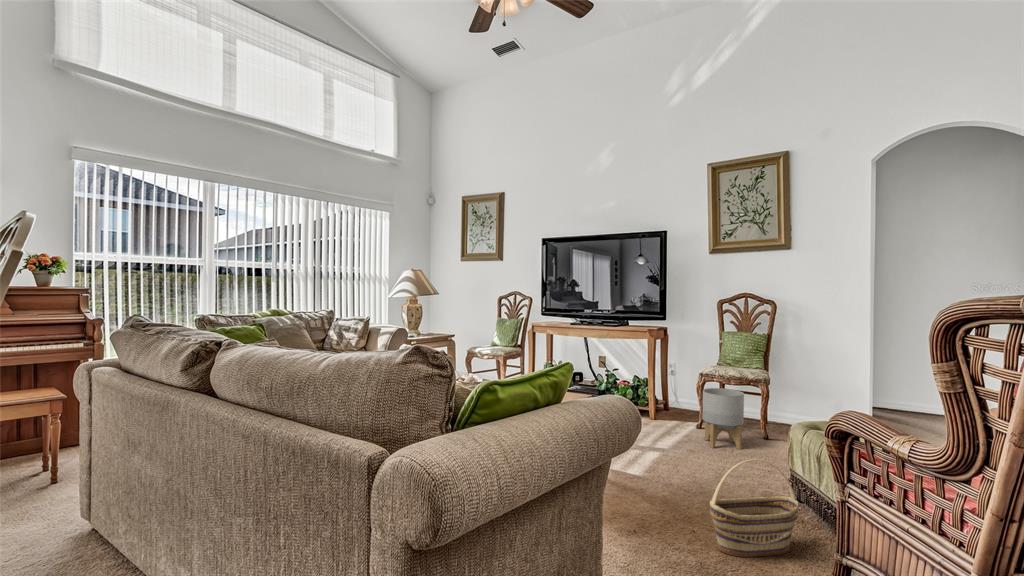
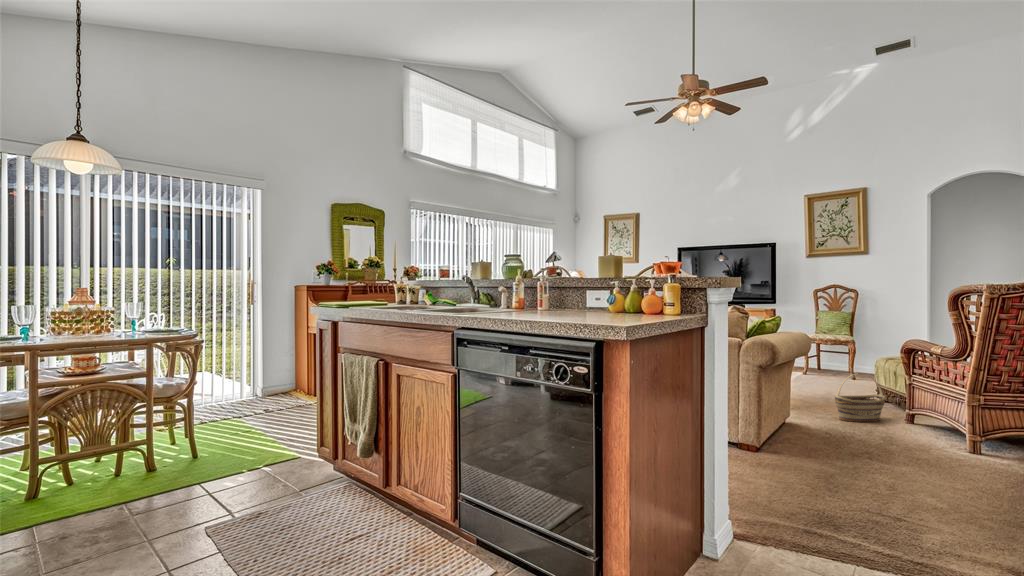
planter: present [702,388,744,449] -> none [809,348,839,386]

